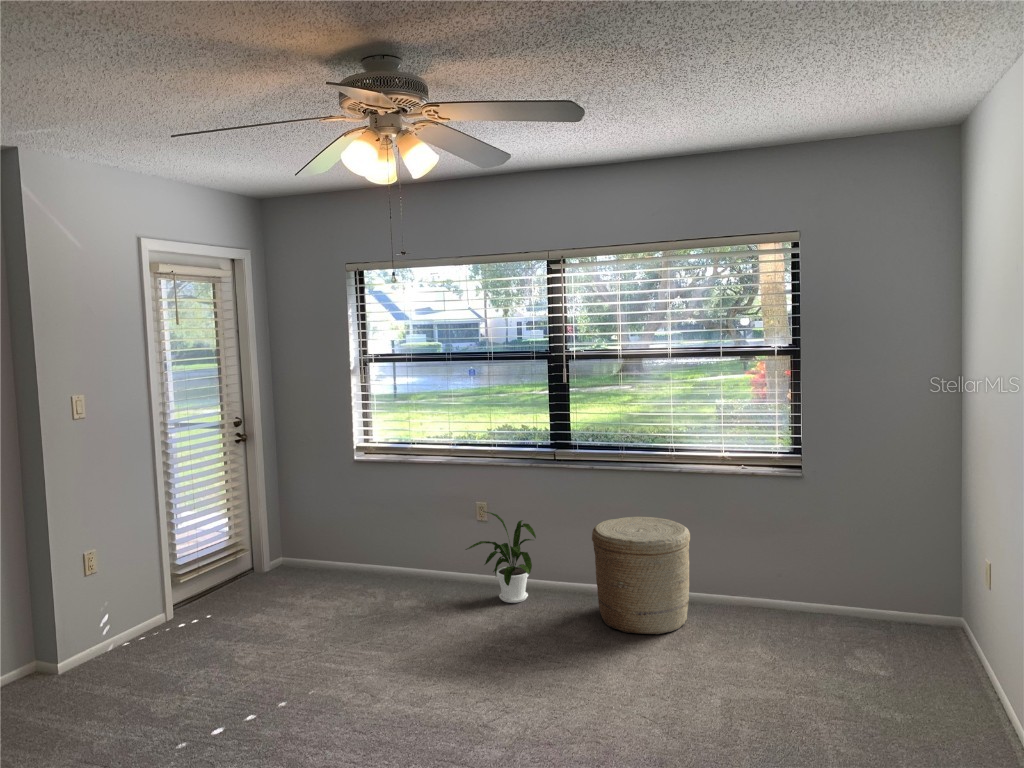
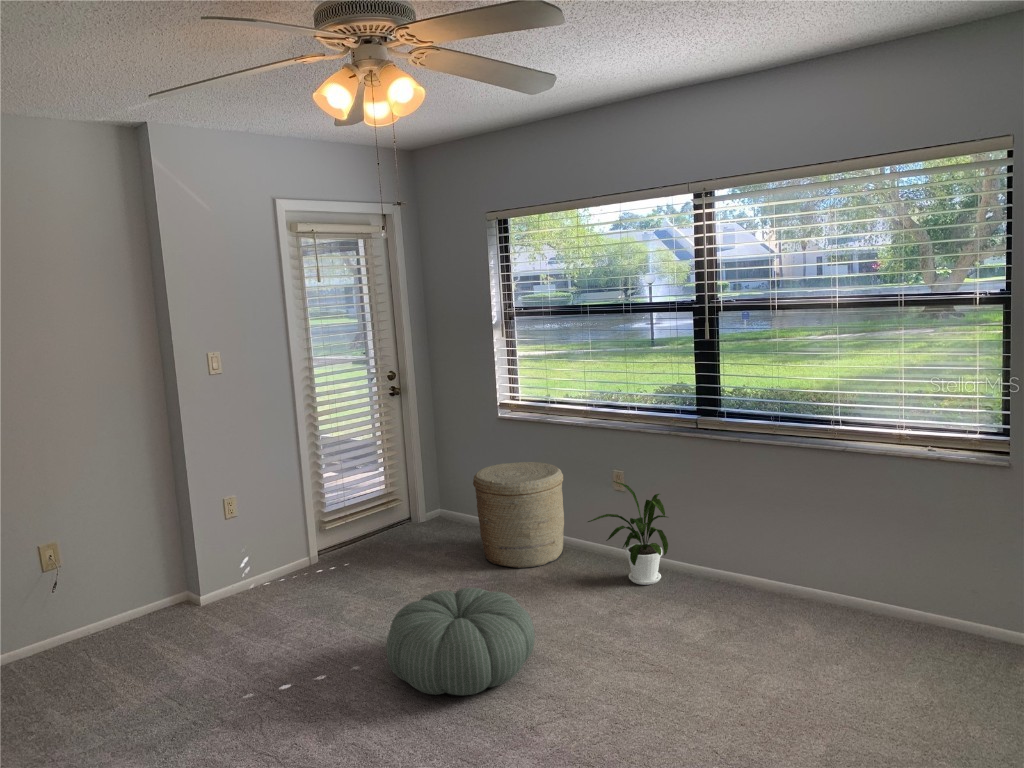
basket: present [592,517,690,634] -> present [473,462,564,568]
pouf: none [313,617,454,718] -> present [386,588,535,695]

